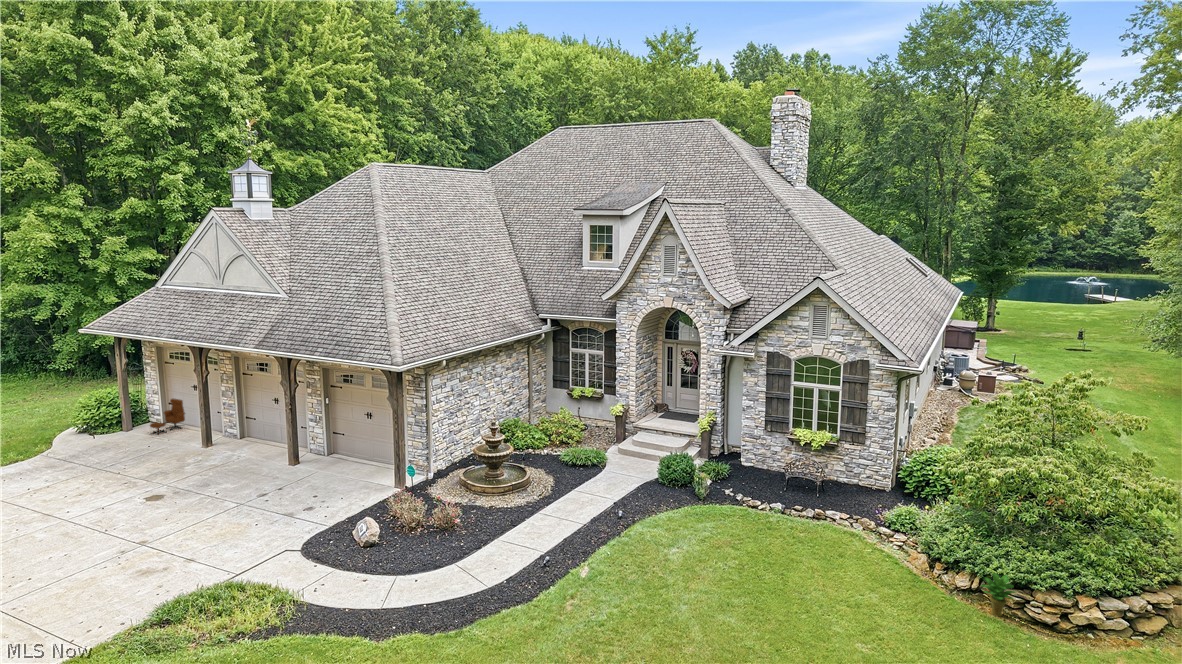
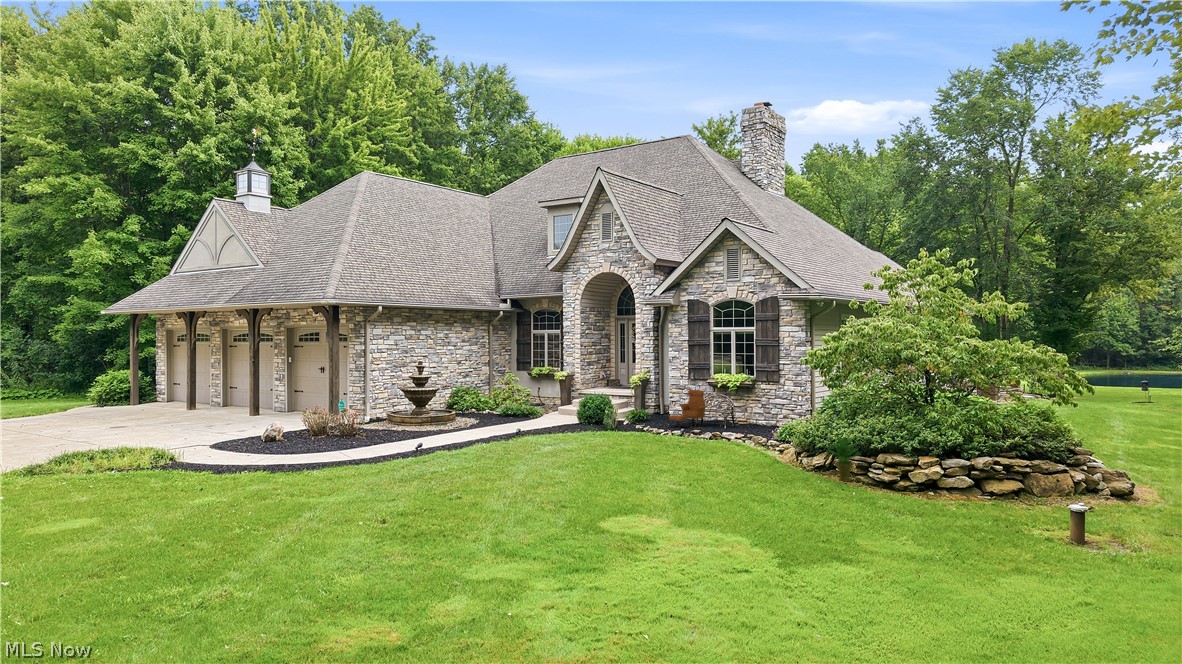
lounge chair: present [150,399,185,434] -> present [669,389,707,428]

